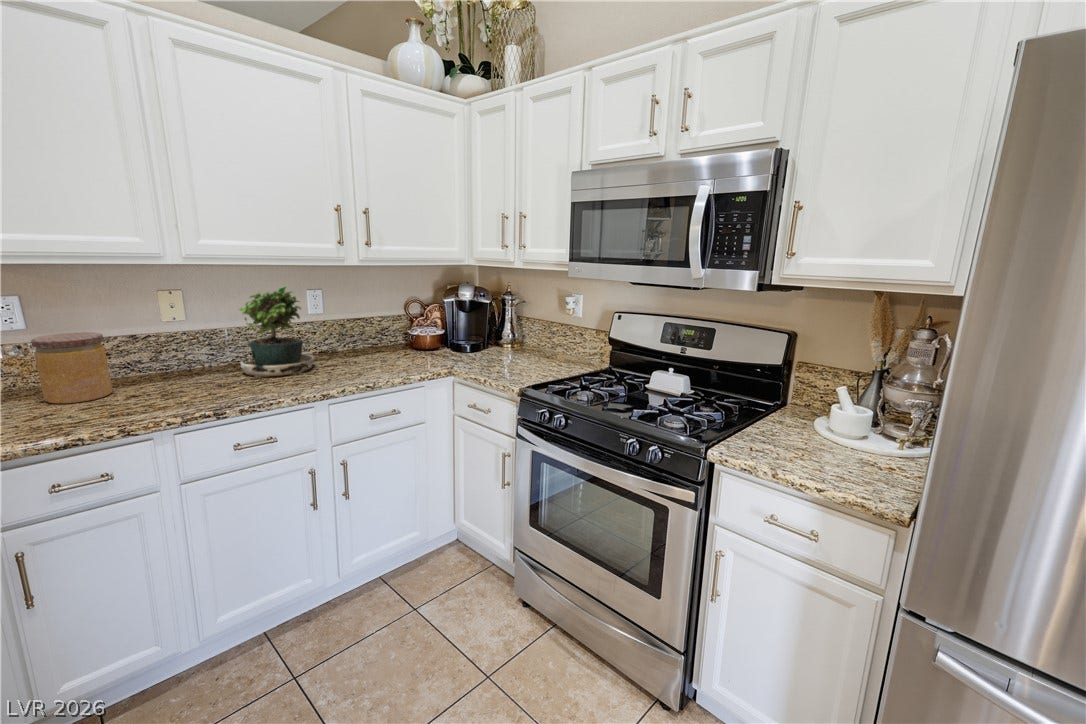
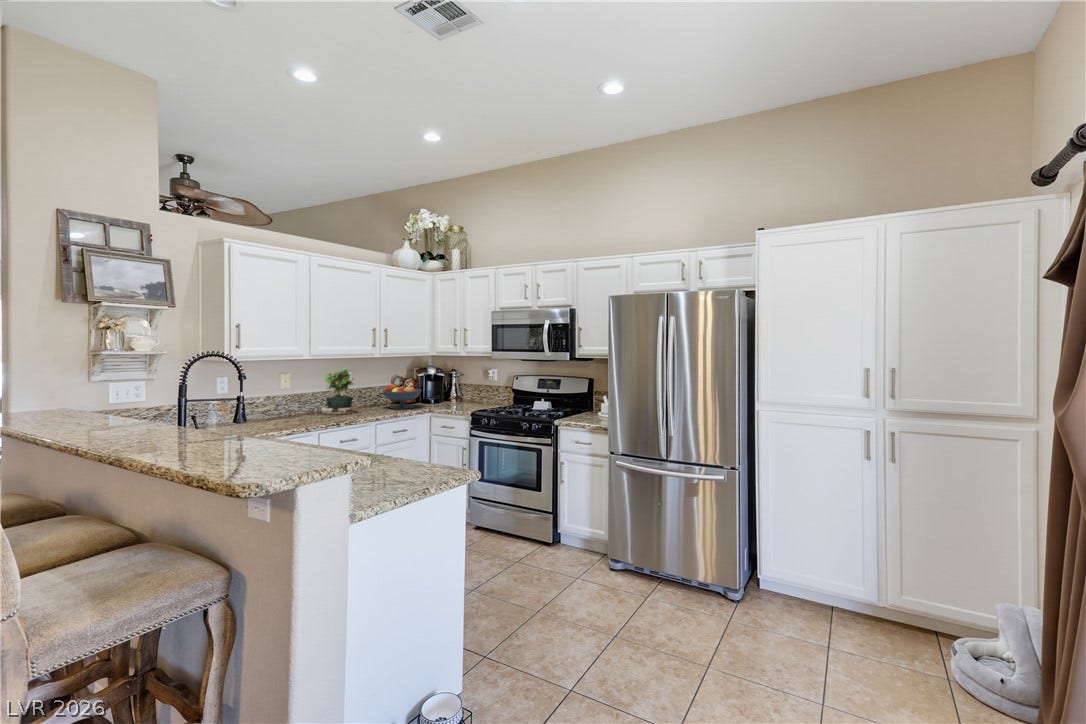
fruit bowl: none [366,317,439,366] -> present [382,384,421,409]
jar: present [31,332,113,404] -> none [245,392,274,425]

